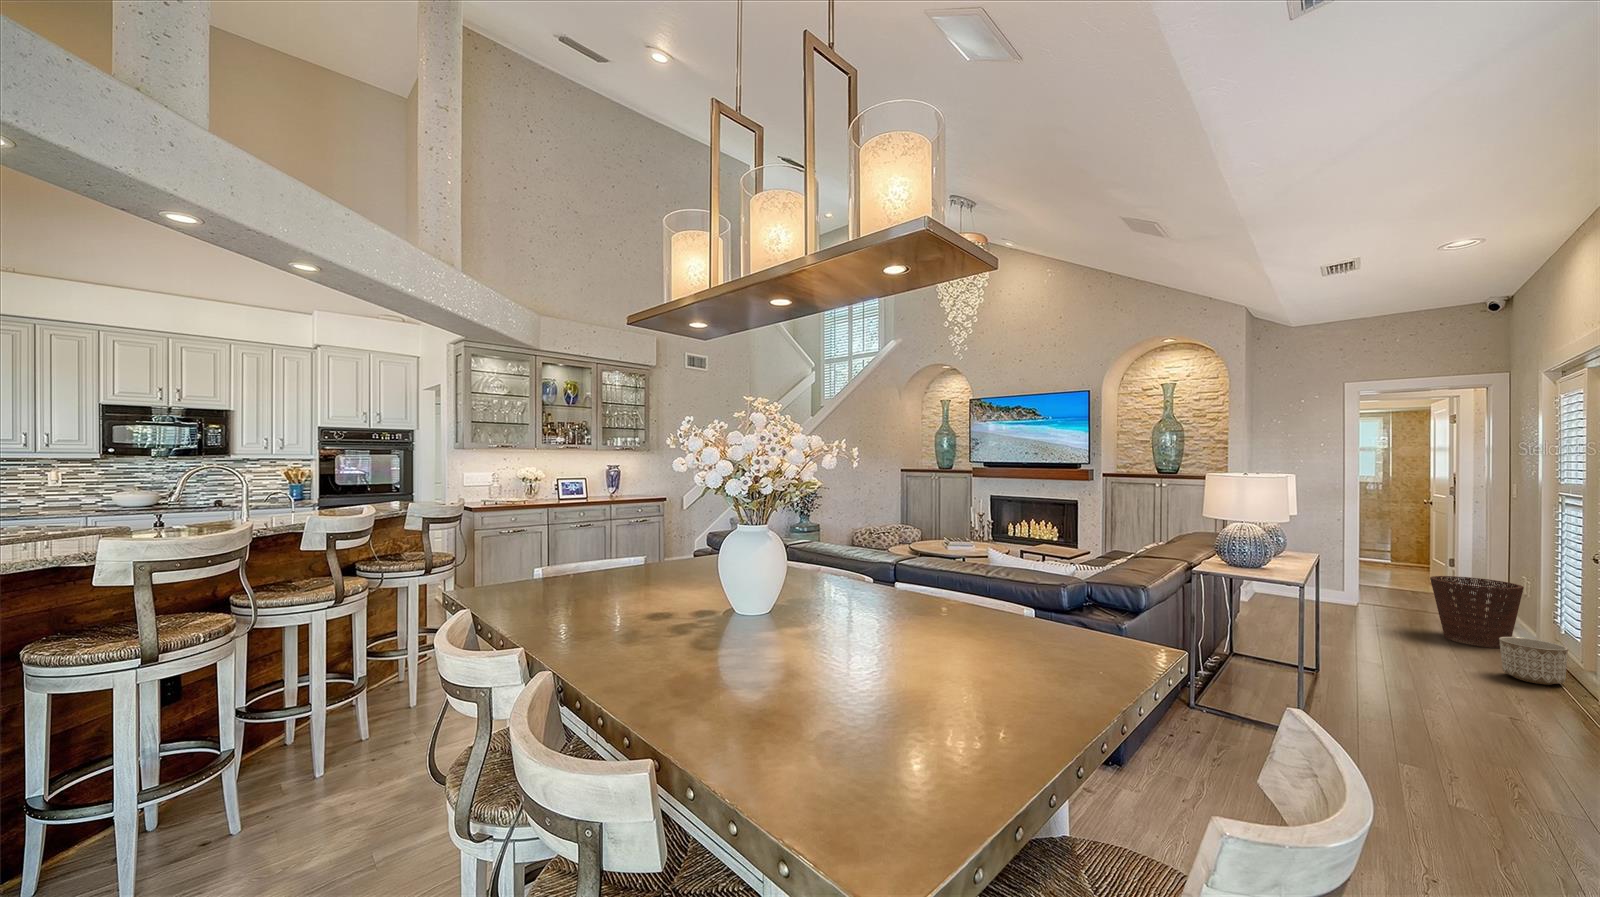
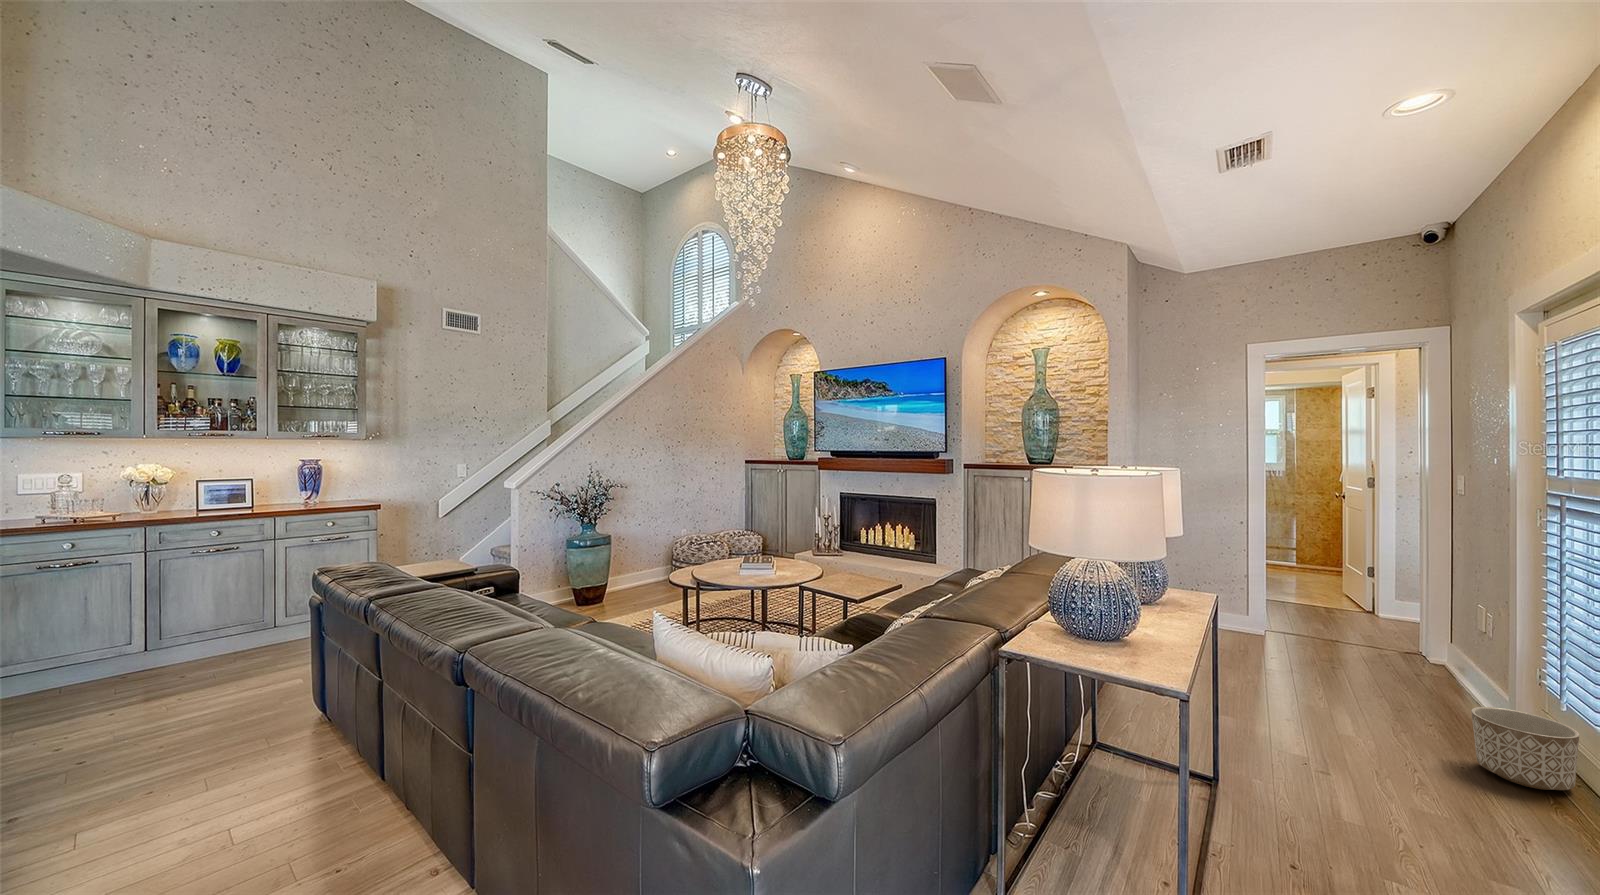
basket: present [1430,576,1524,648] -> none [1359,599,1486,706]

